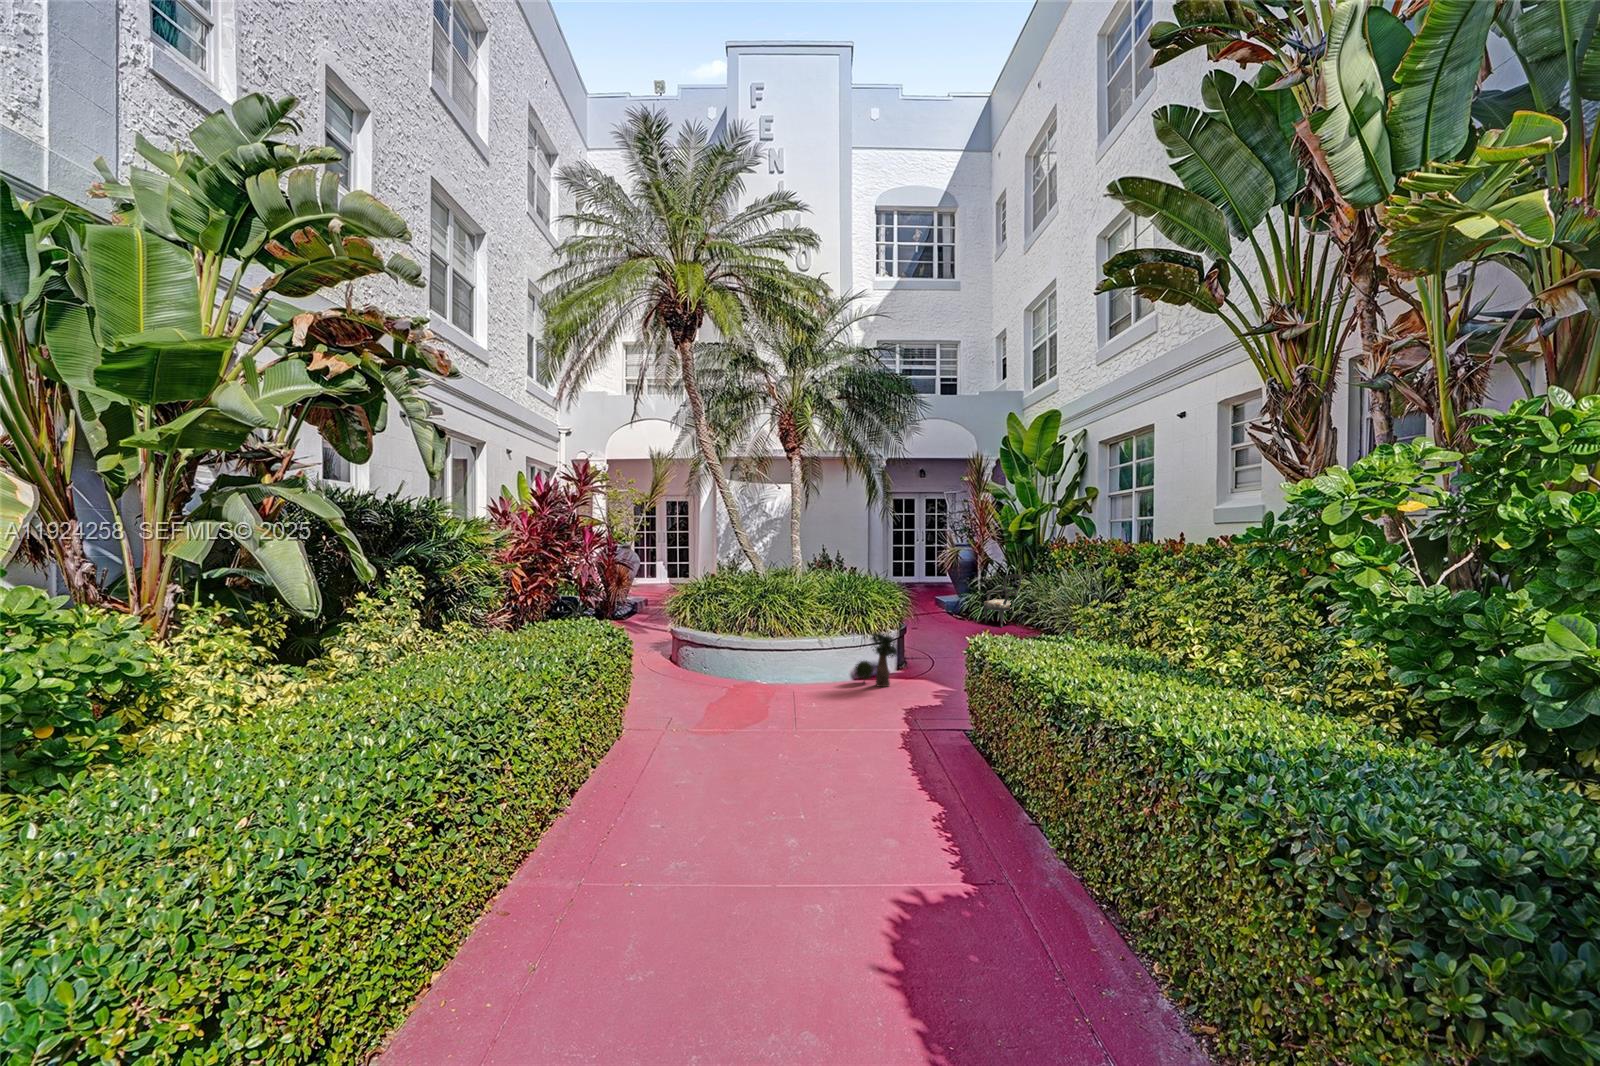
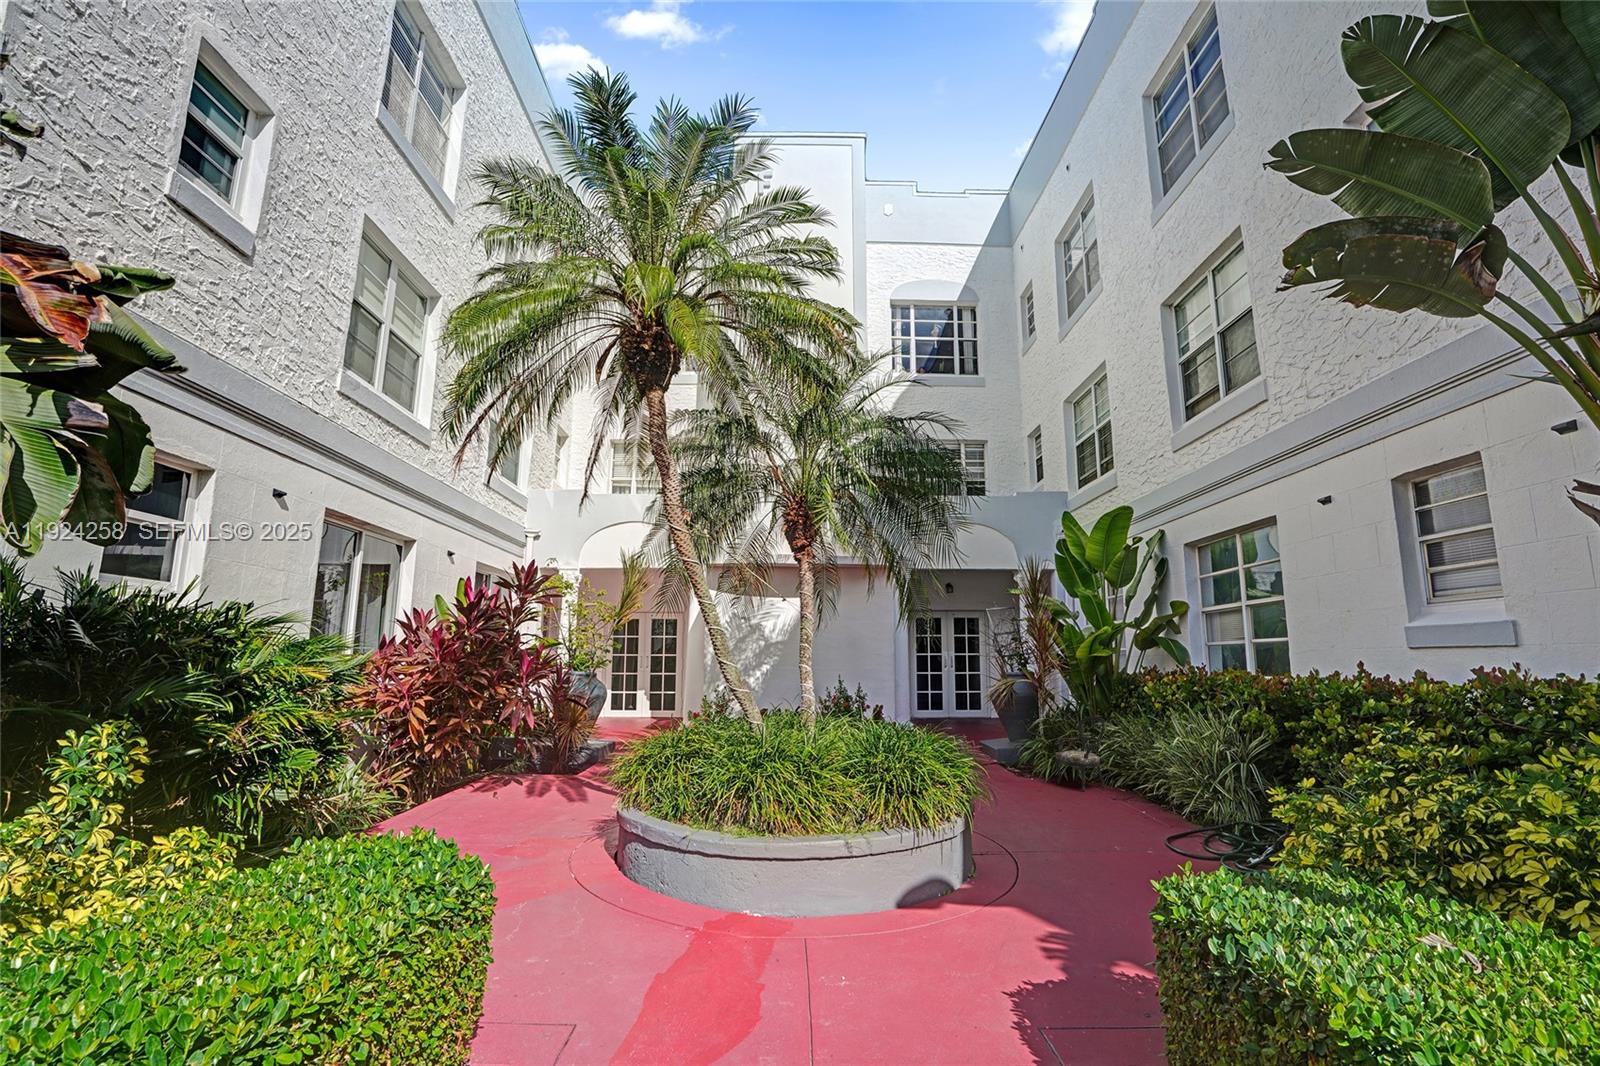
potted plant: present [855,632,898,687] -> none [902,823,979,926]

